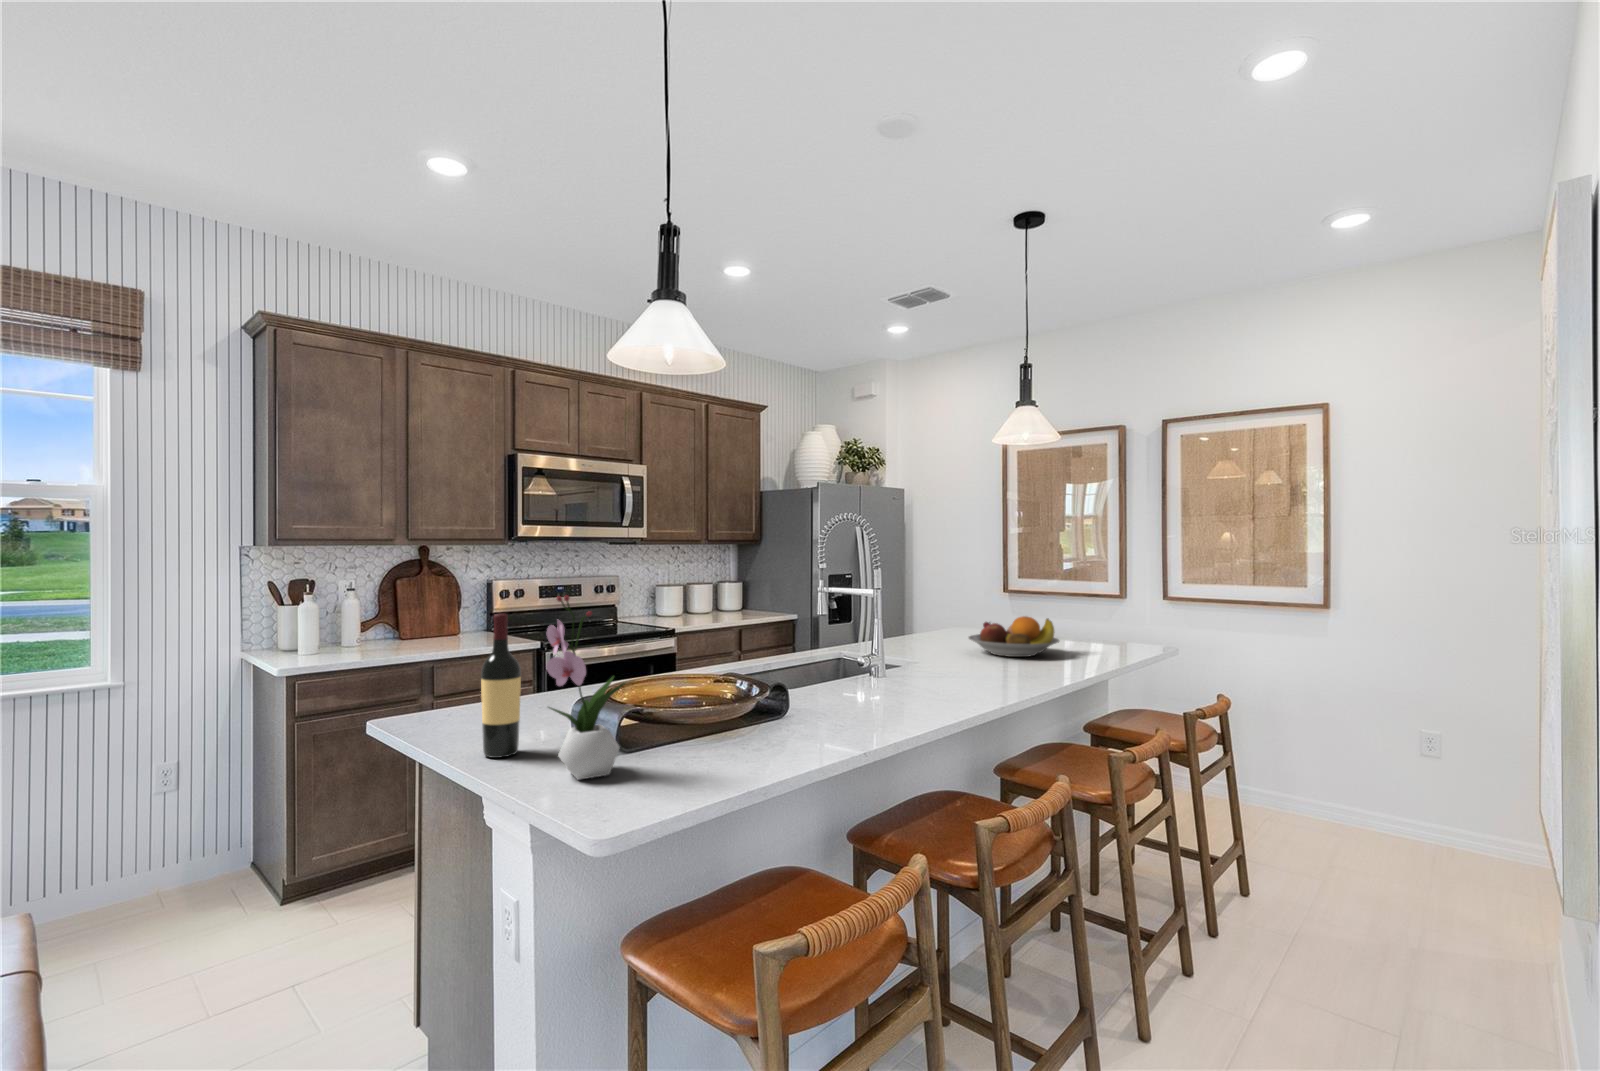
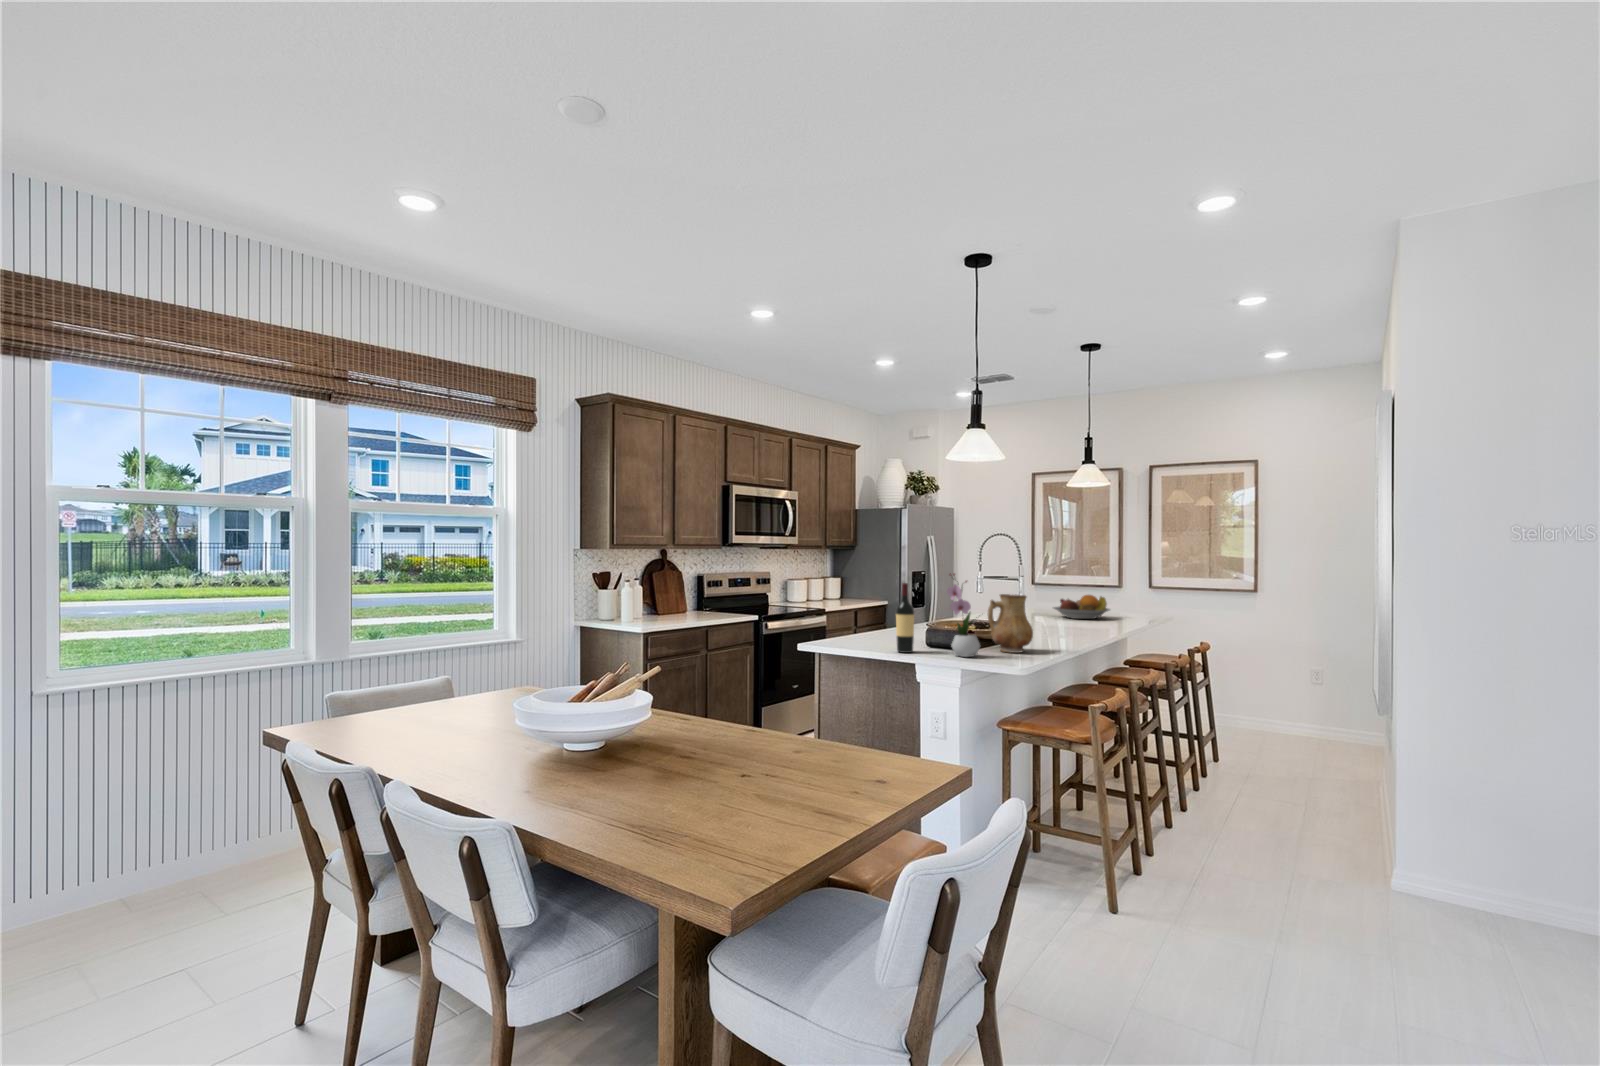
ceramic pitcher: none [669,635,765,762] -> present [988,594,1033,653]

